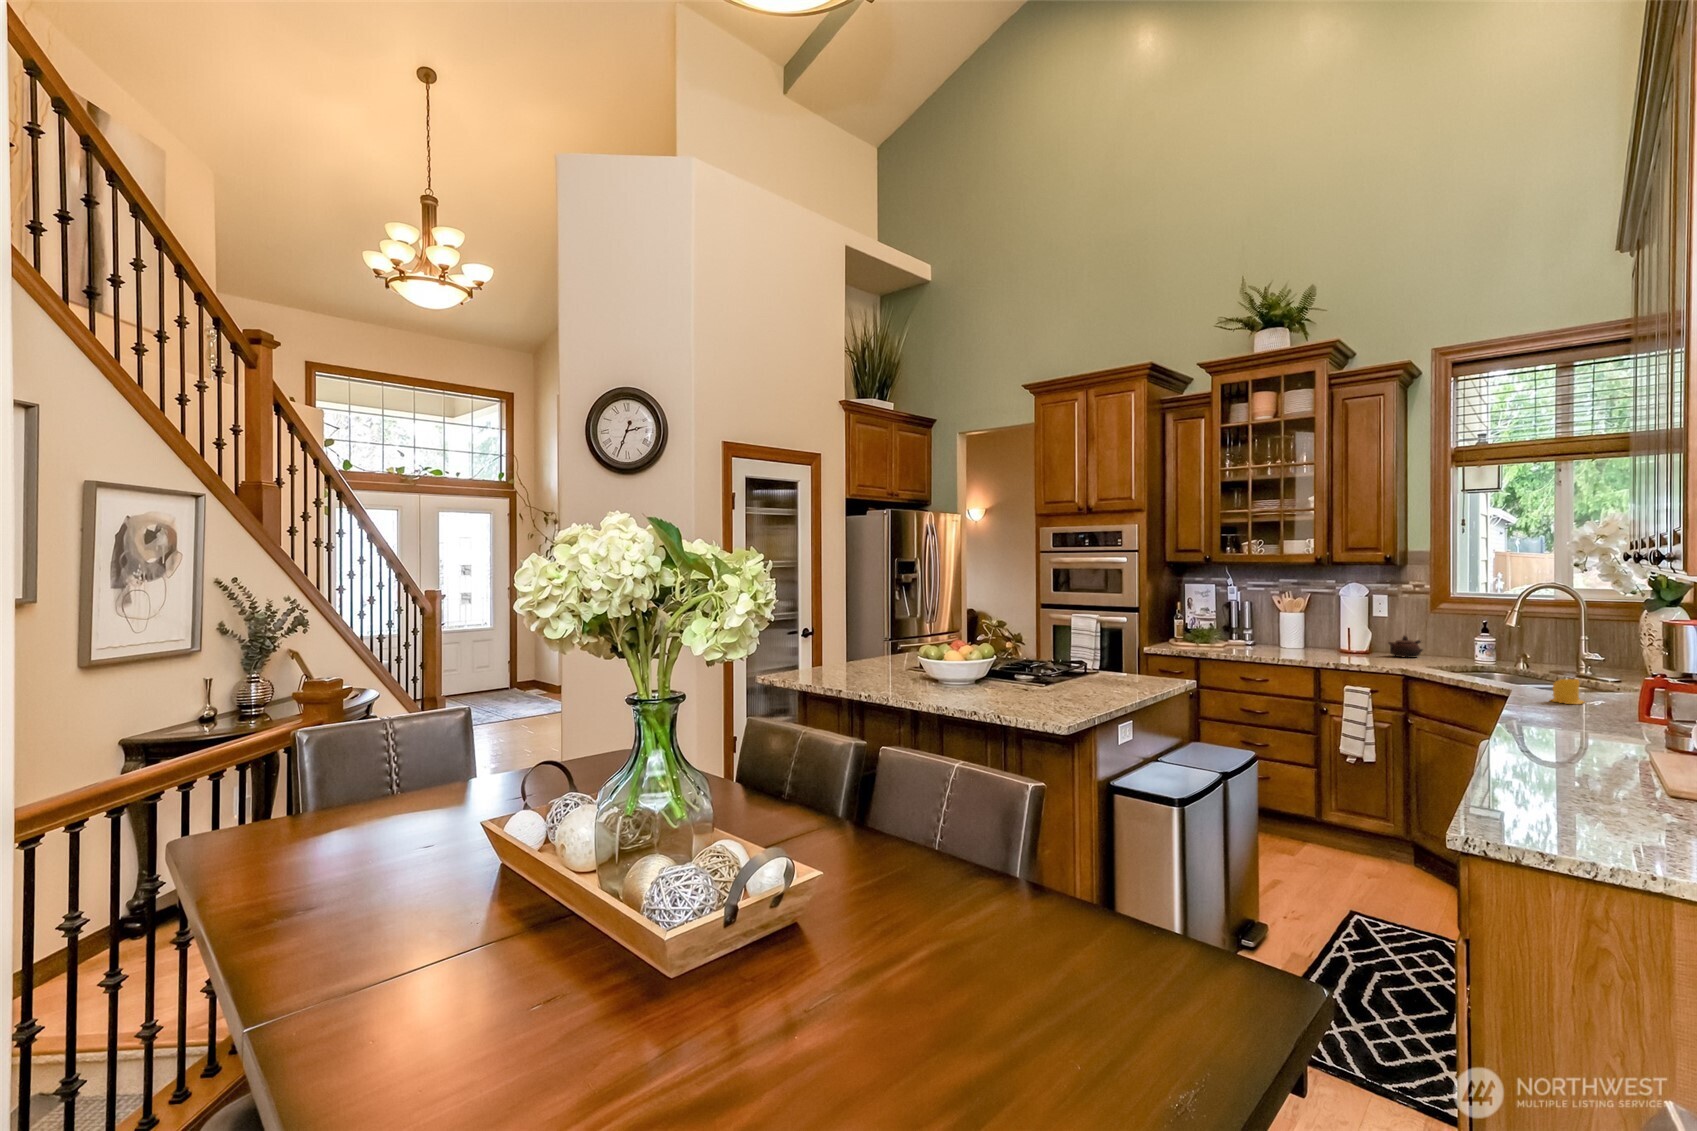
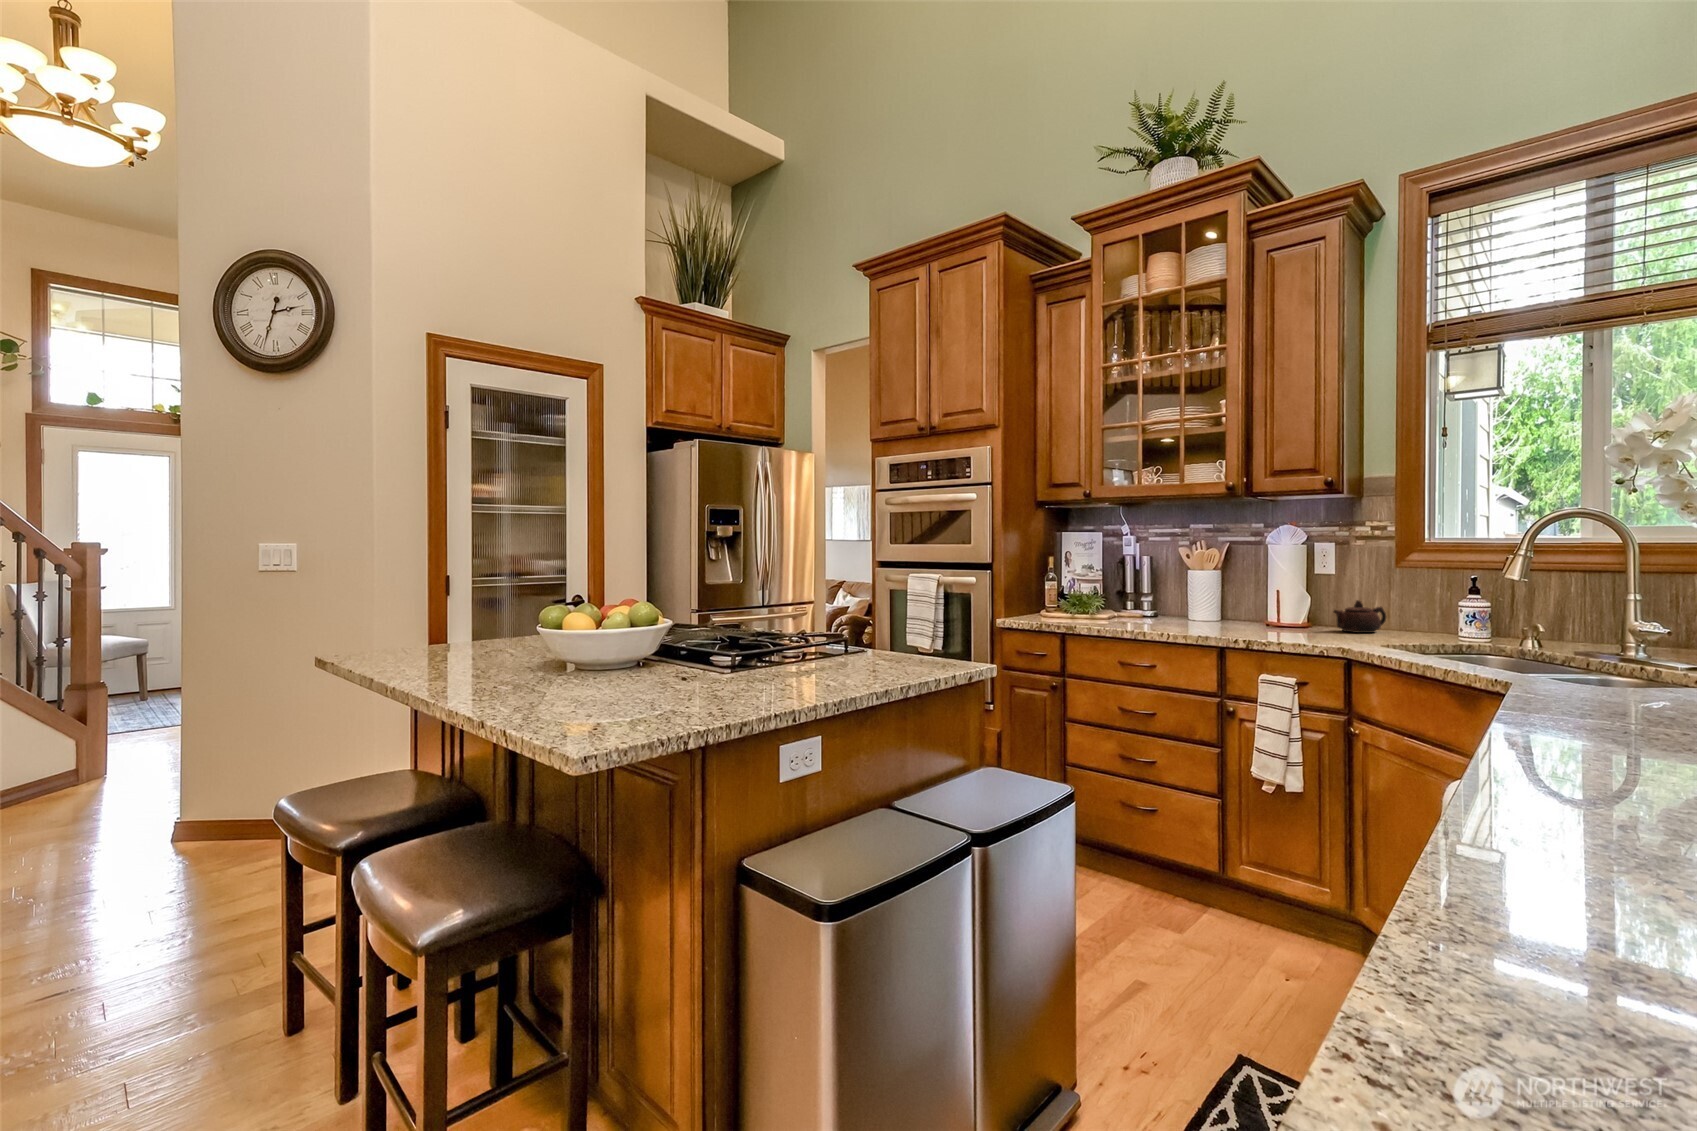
candle: present [1551,679,1584,704] -> none [1579,658,1650,712]

